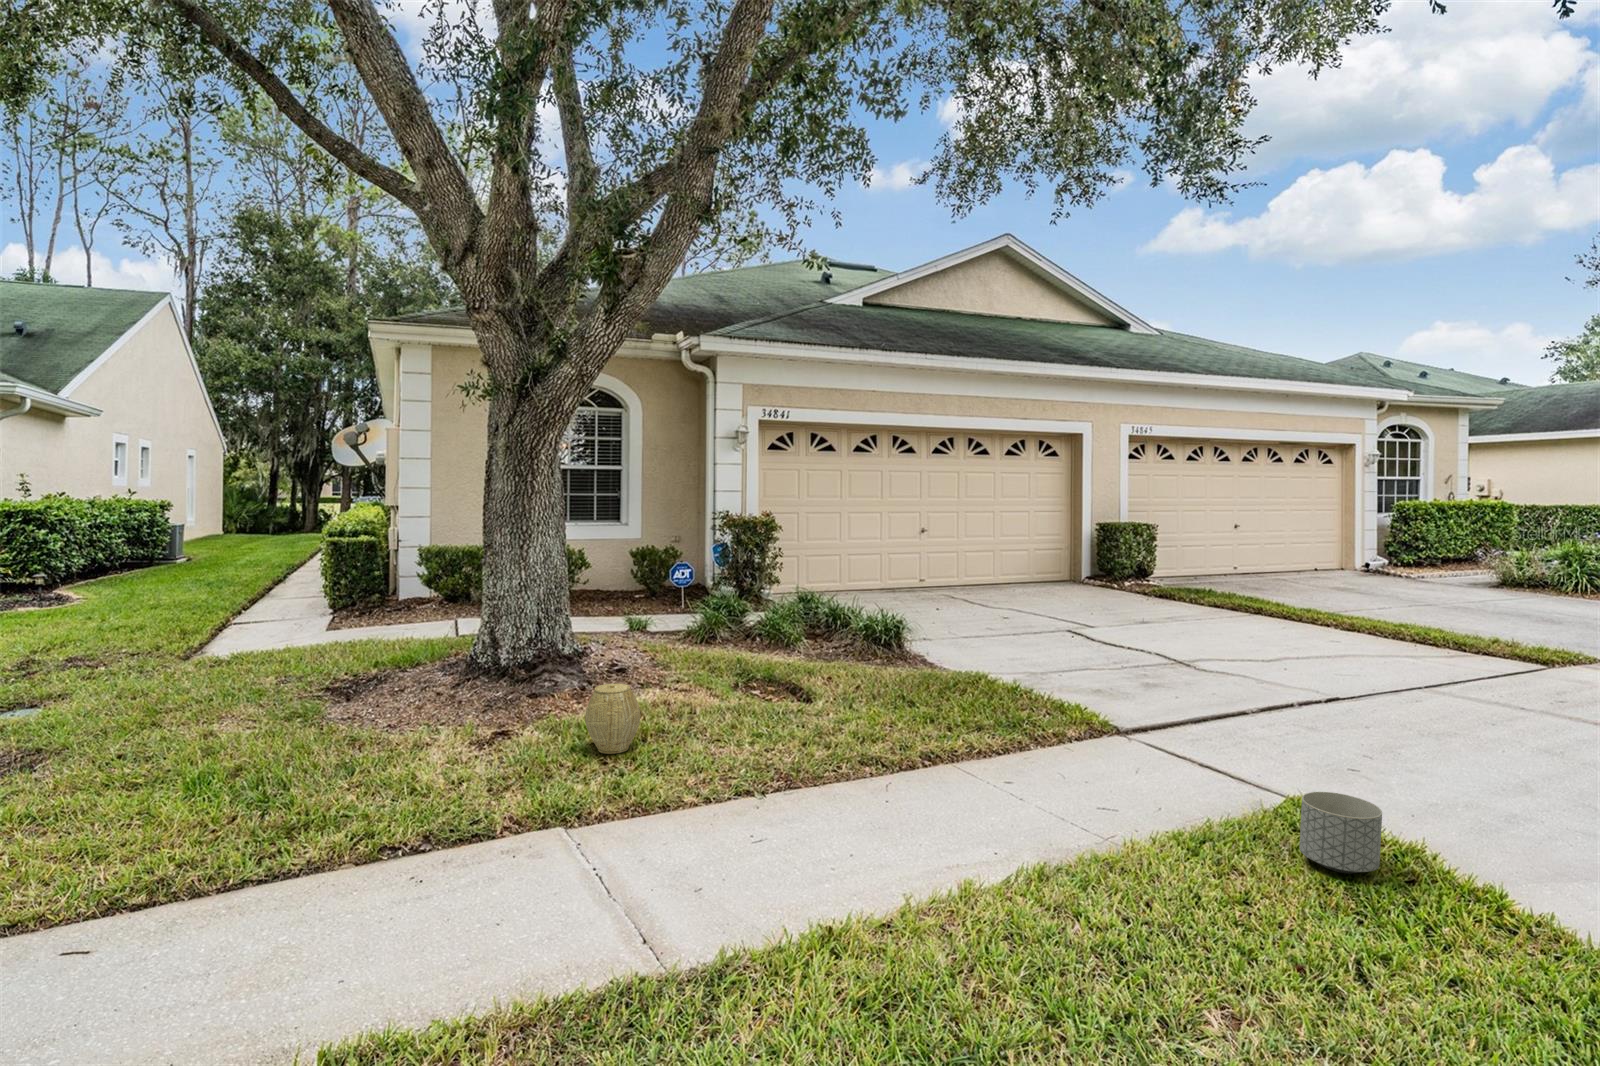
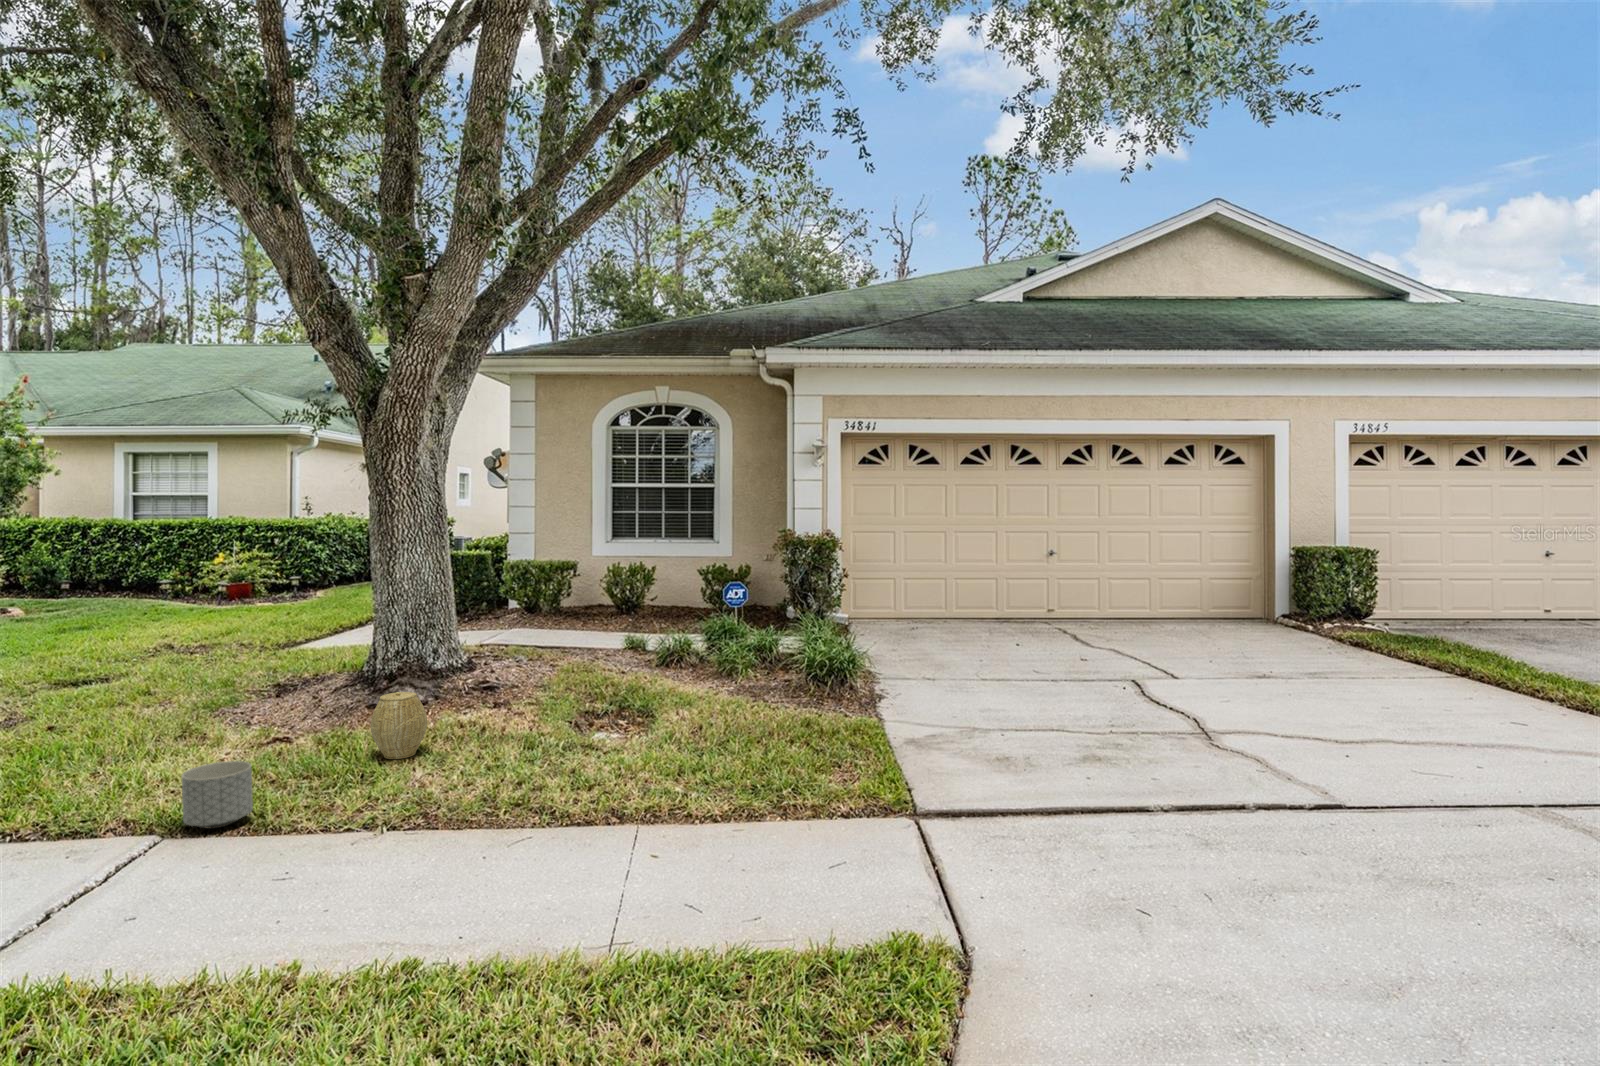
planter: present [1300,792,1382,873] -> present [182,761,253,829]

